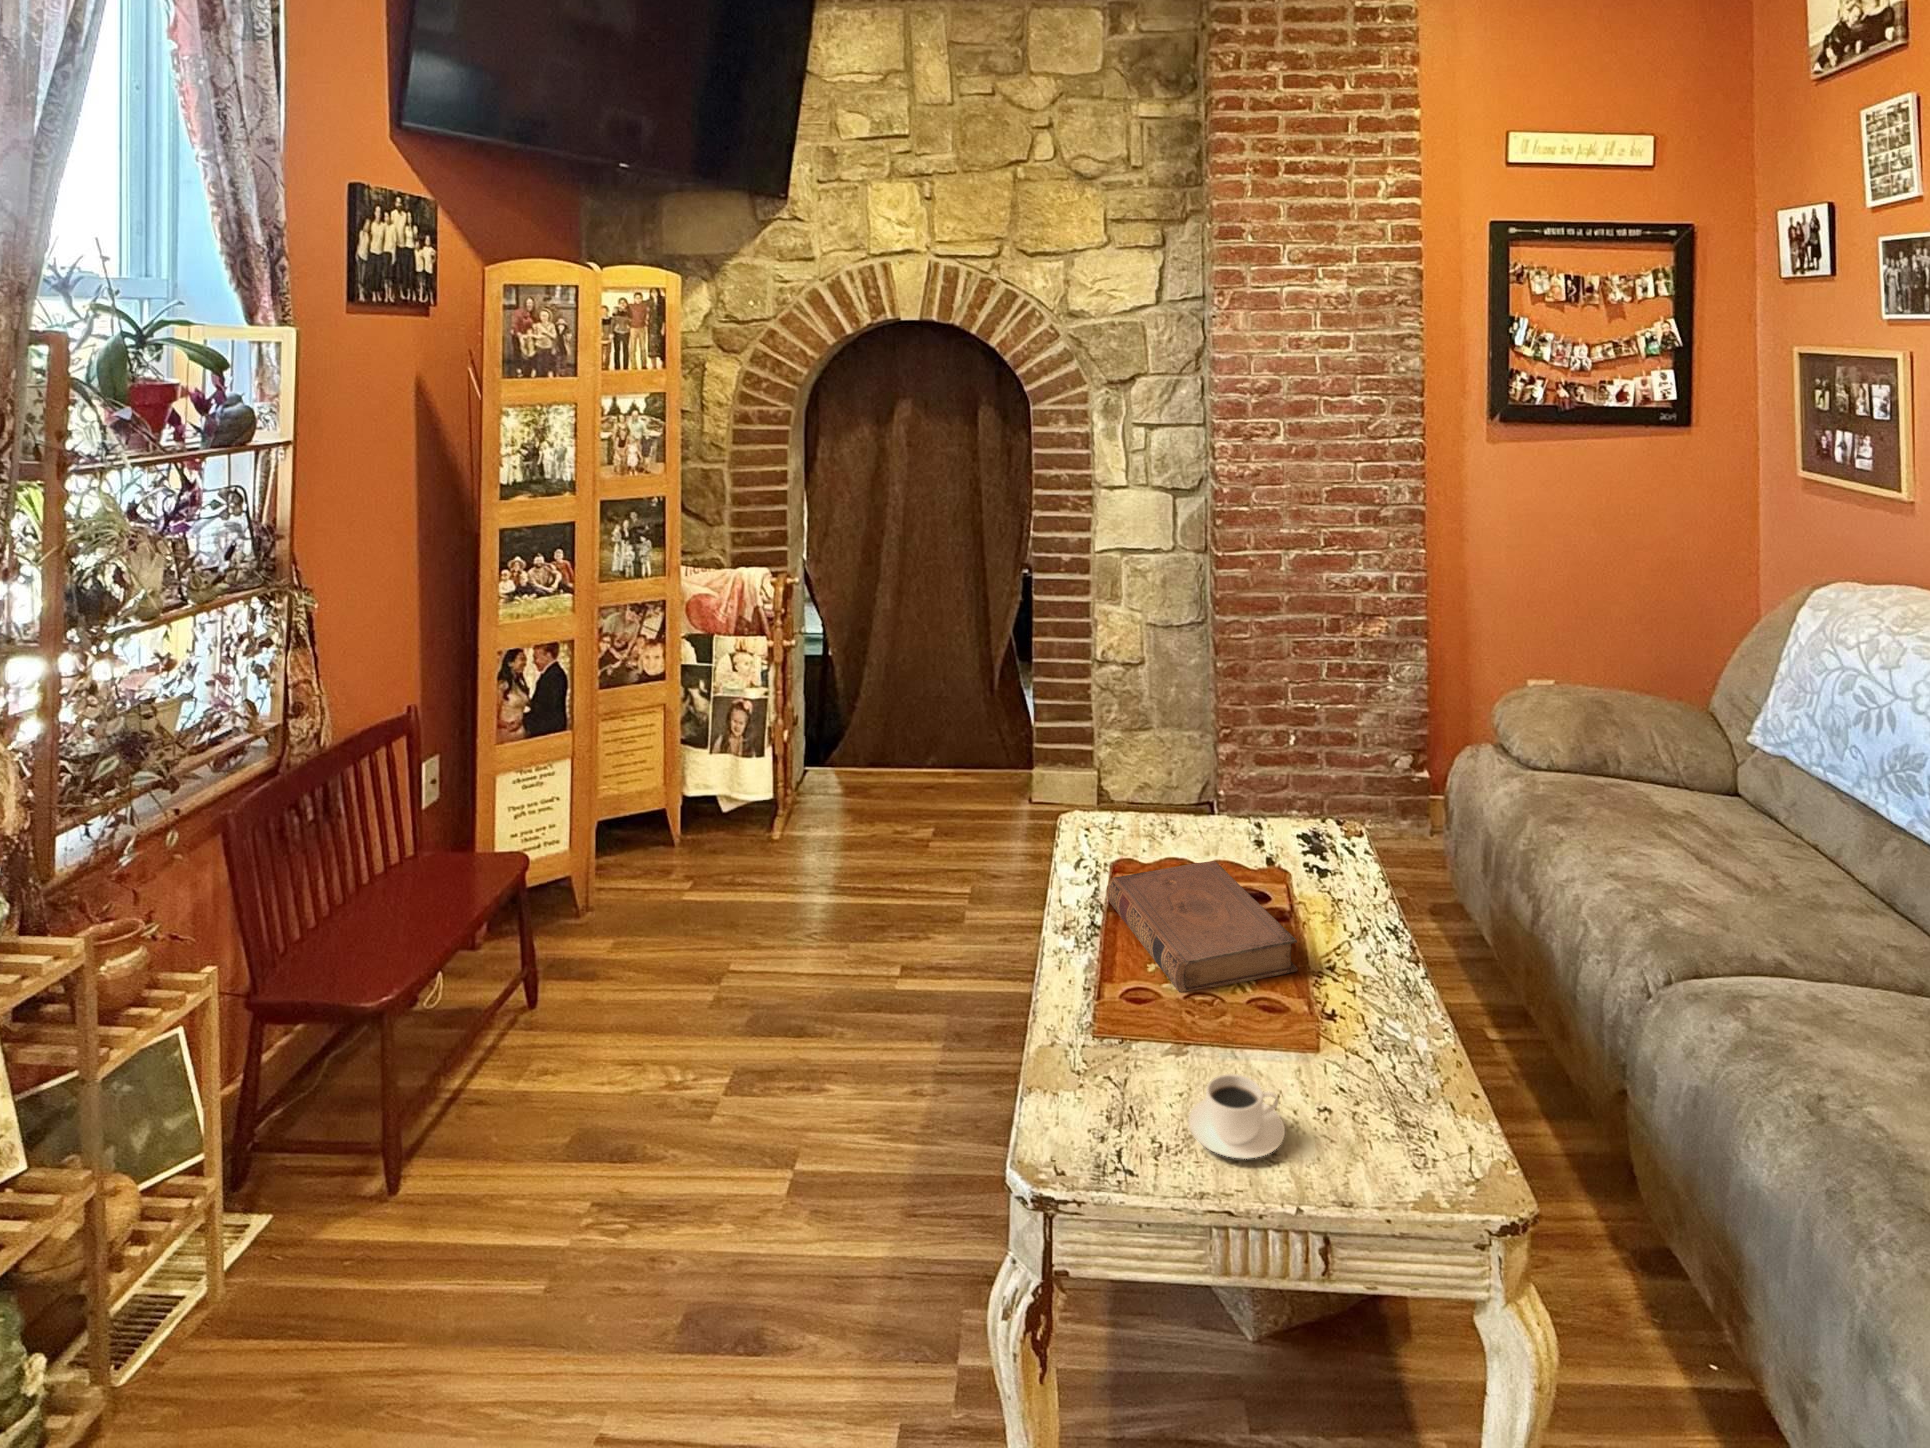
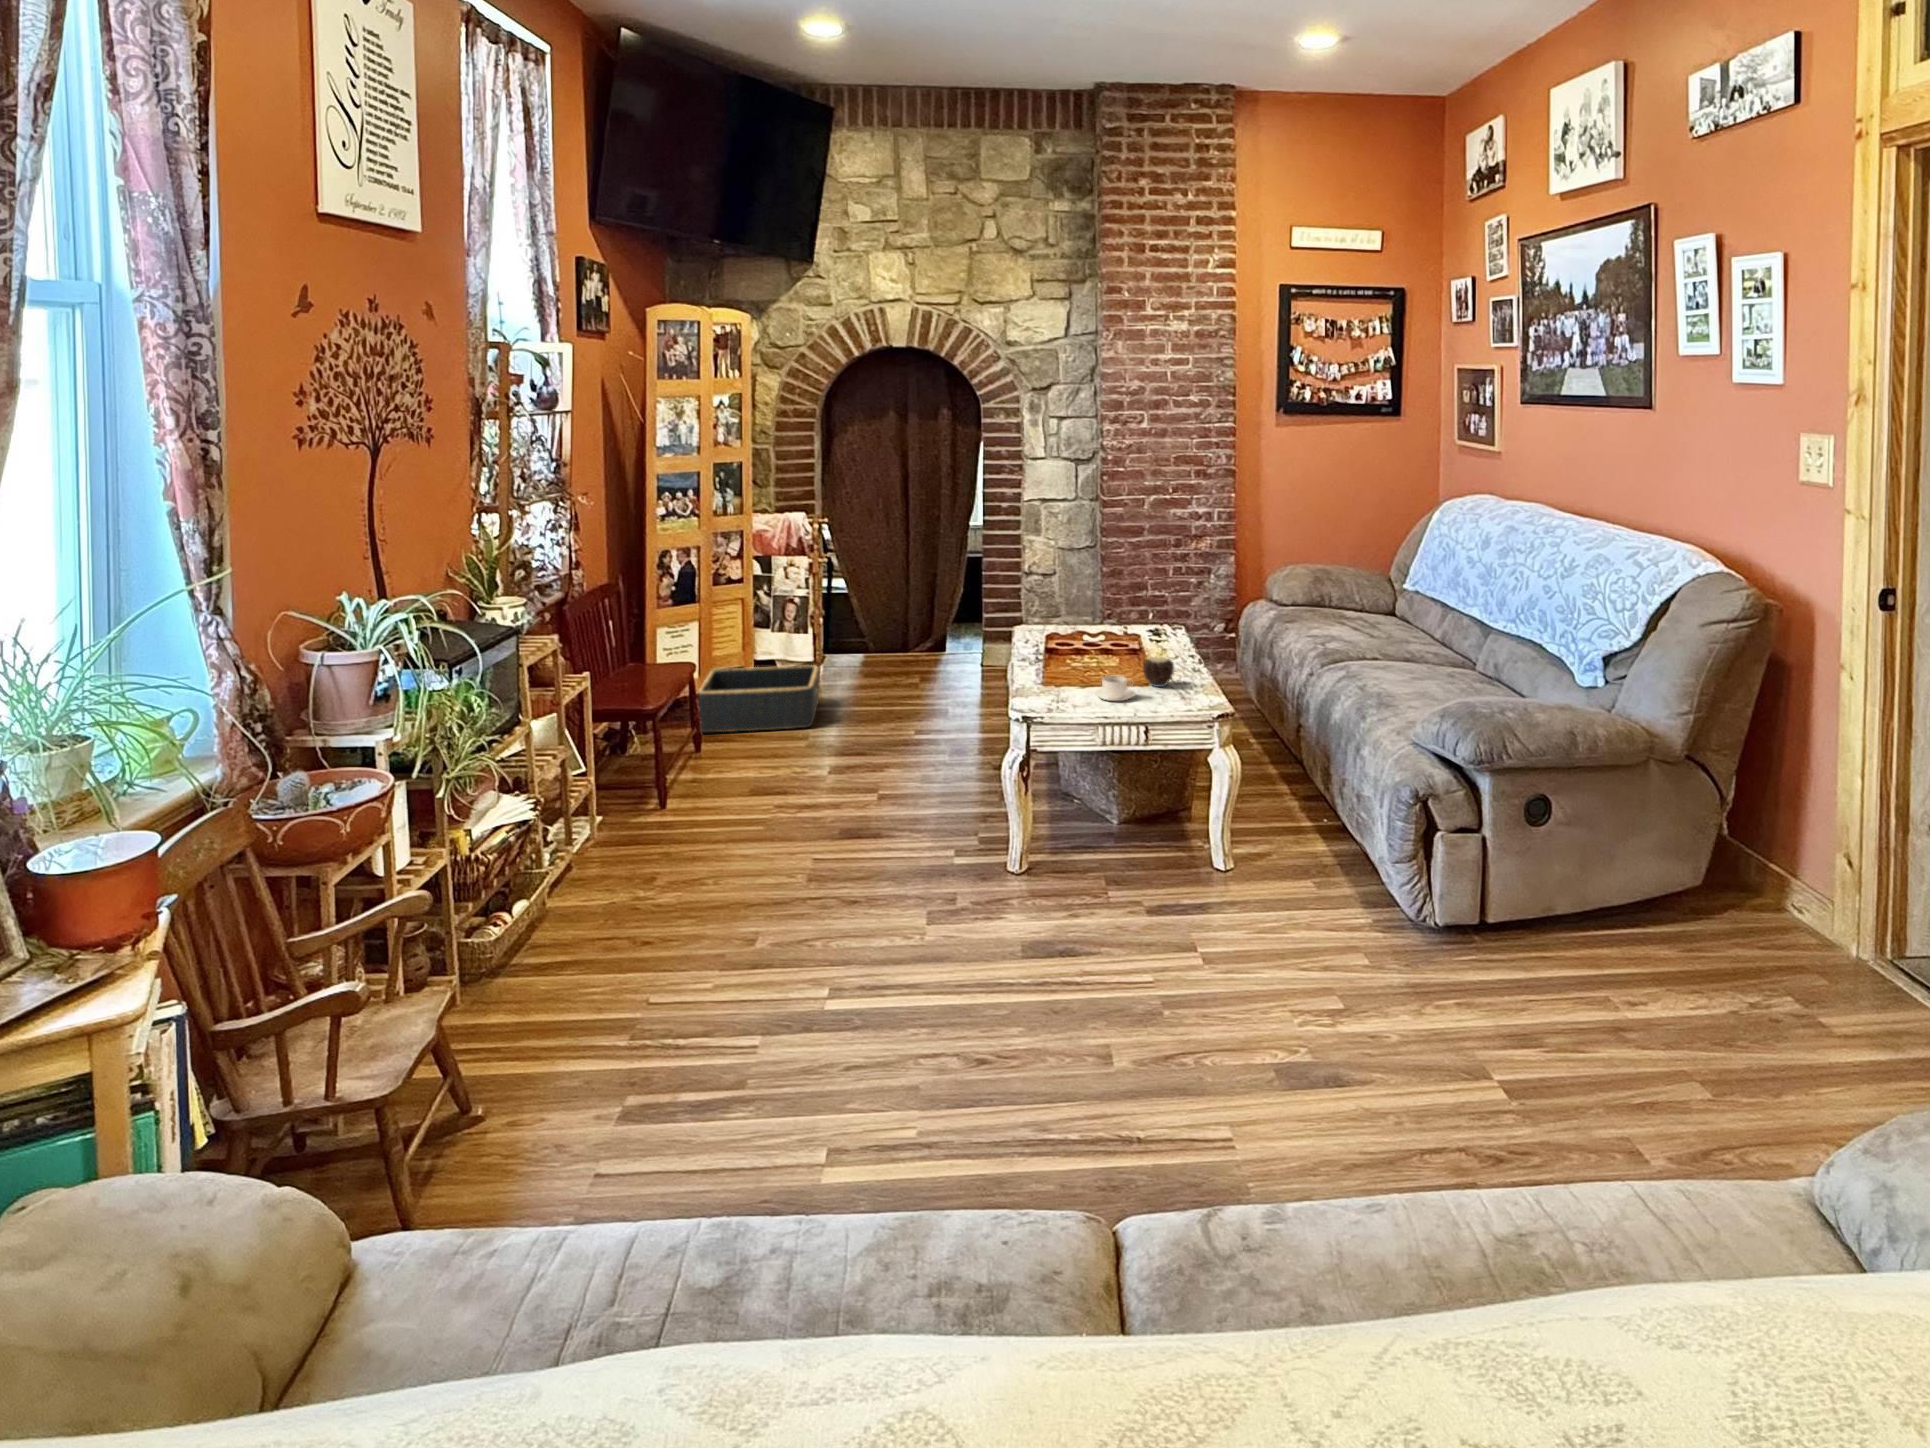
basket: none [551,825,761,951] -> present [697,665,819,732]
book: present [1107,861,1298,992] -> none [1049,628,1145,670]
candle: none [1296,1005,1368,1088] -> present [1143,657,1174,687]

